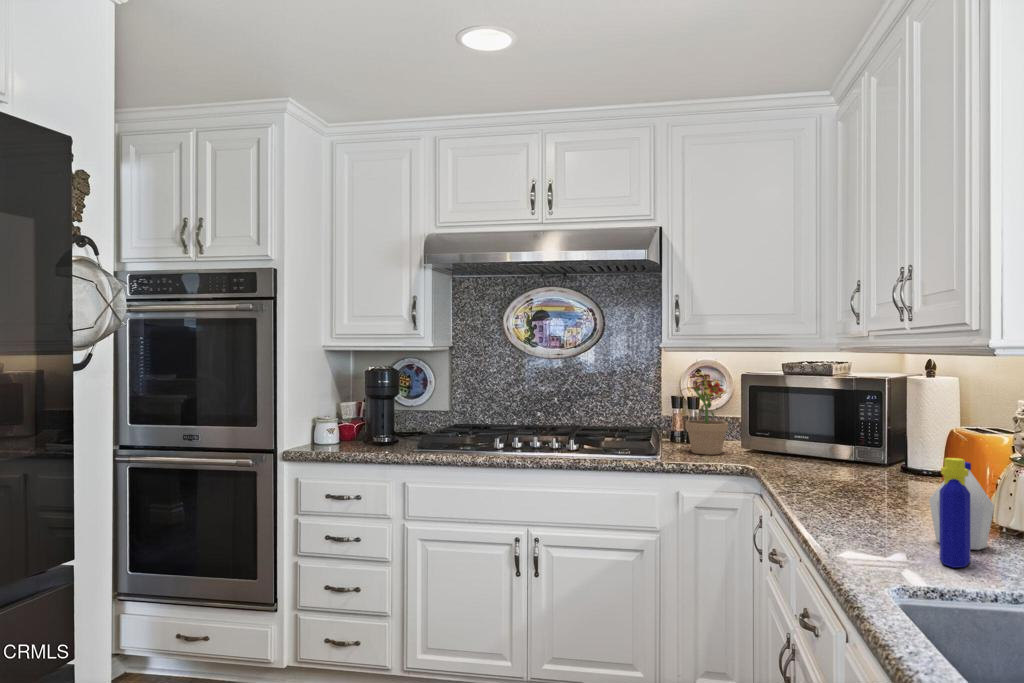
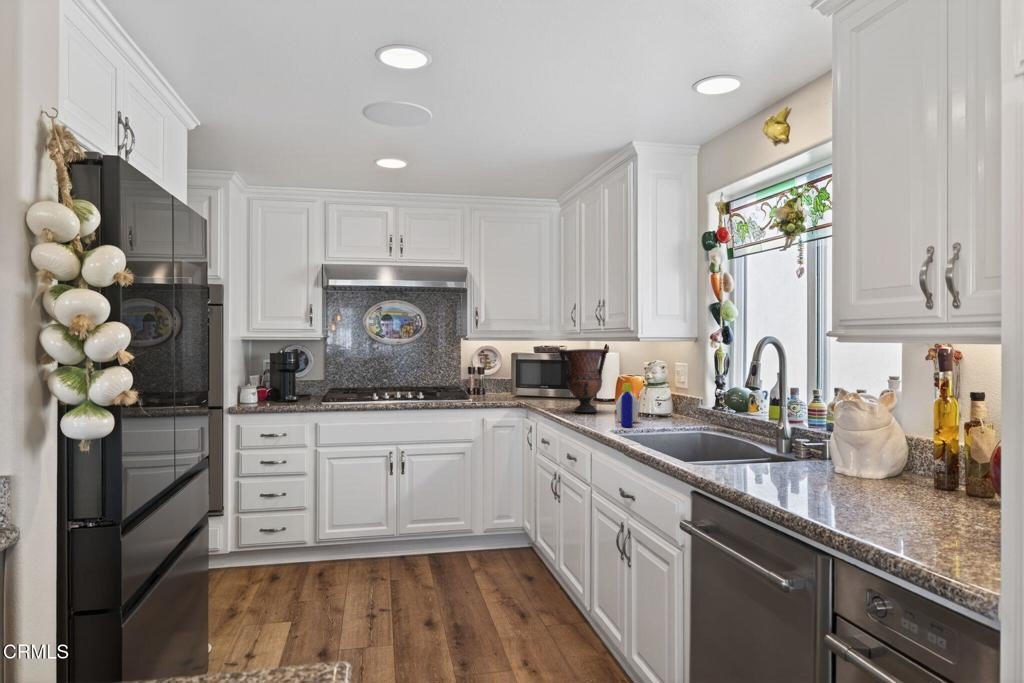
vase: none [802,371,925,506] -> present [557,349,609,412]
potted plant: present [681,375,728,455] -> none [479,353,506,399]

